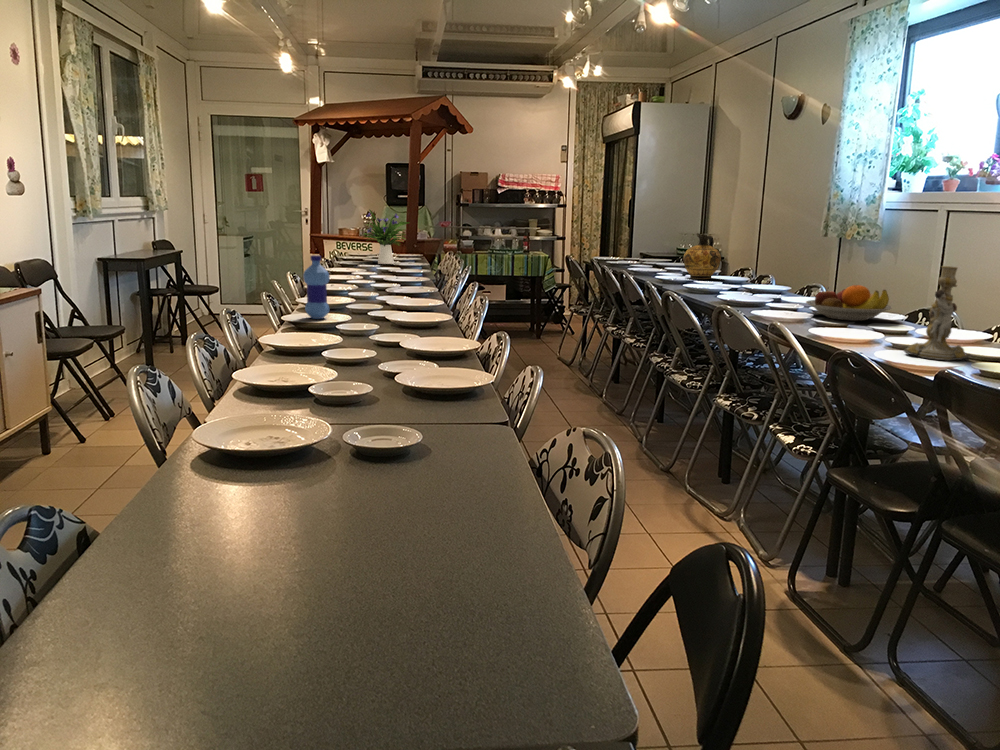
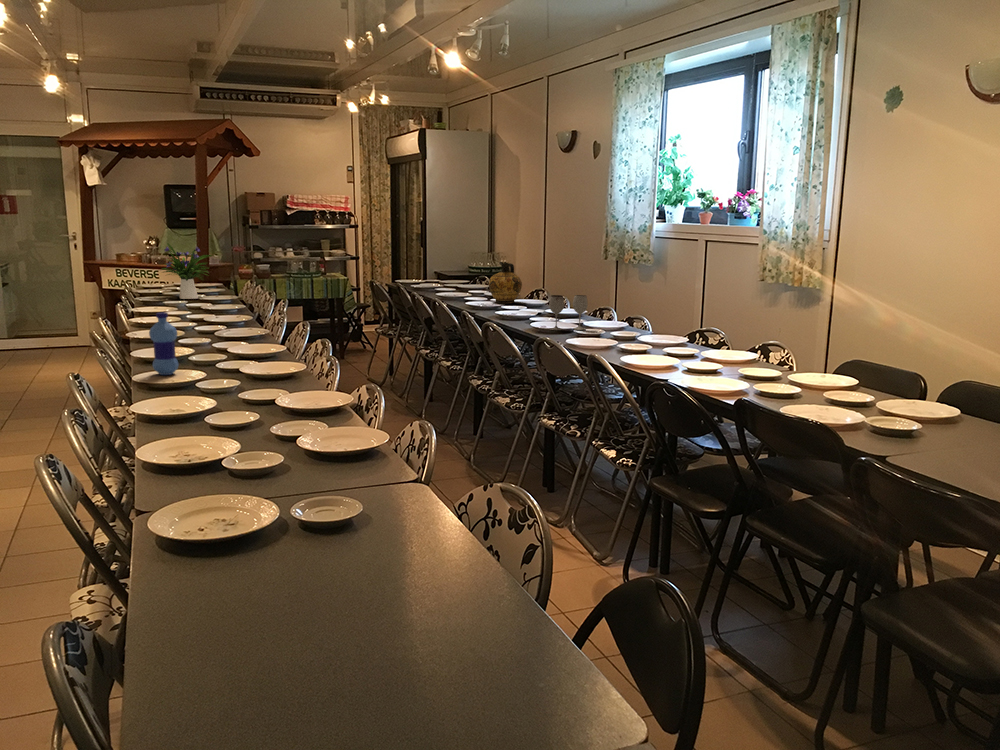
wineglass: none [740,264,787,305] -> present [549,295,588,330]
candlestick: present [904,266,971,360] -> none [692,305,741,379]
fruit bowl: present [806,285,892,321] -> none [607,314,674,344]

